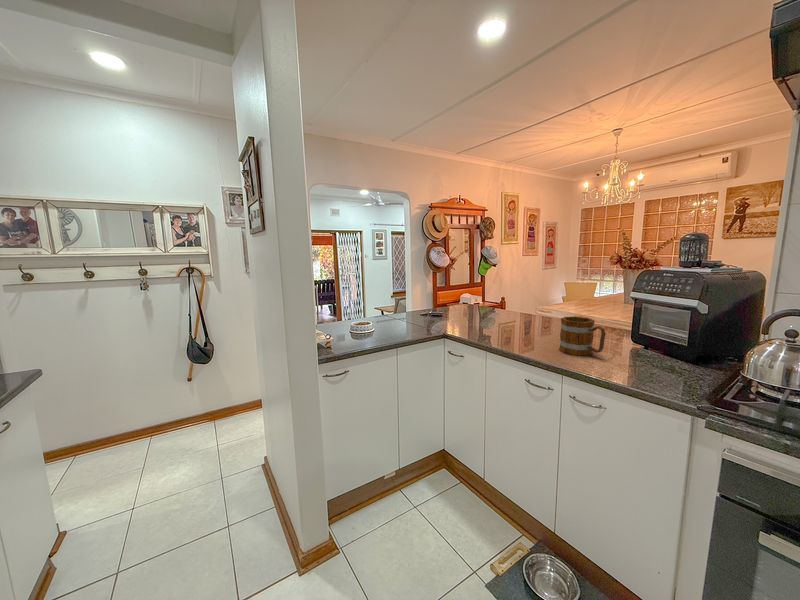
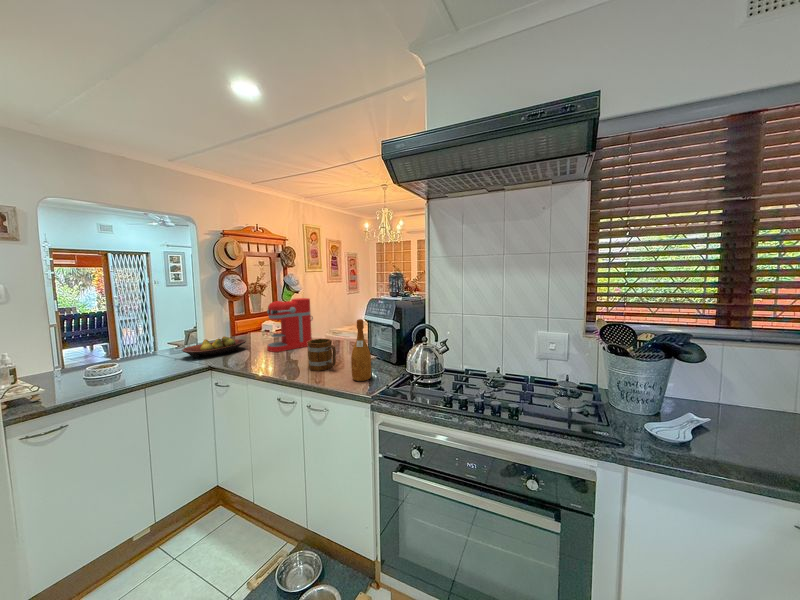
coffee maker: none [490,269,541,327] -> present [267,298,313,352]
wine bottle: none [641,295,678,380] -> present [351,319,371,381]
fruit bowl: none [415,305,468,324] -> present [182,336,246,358]

